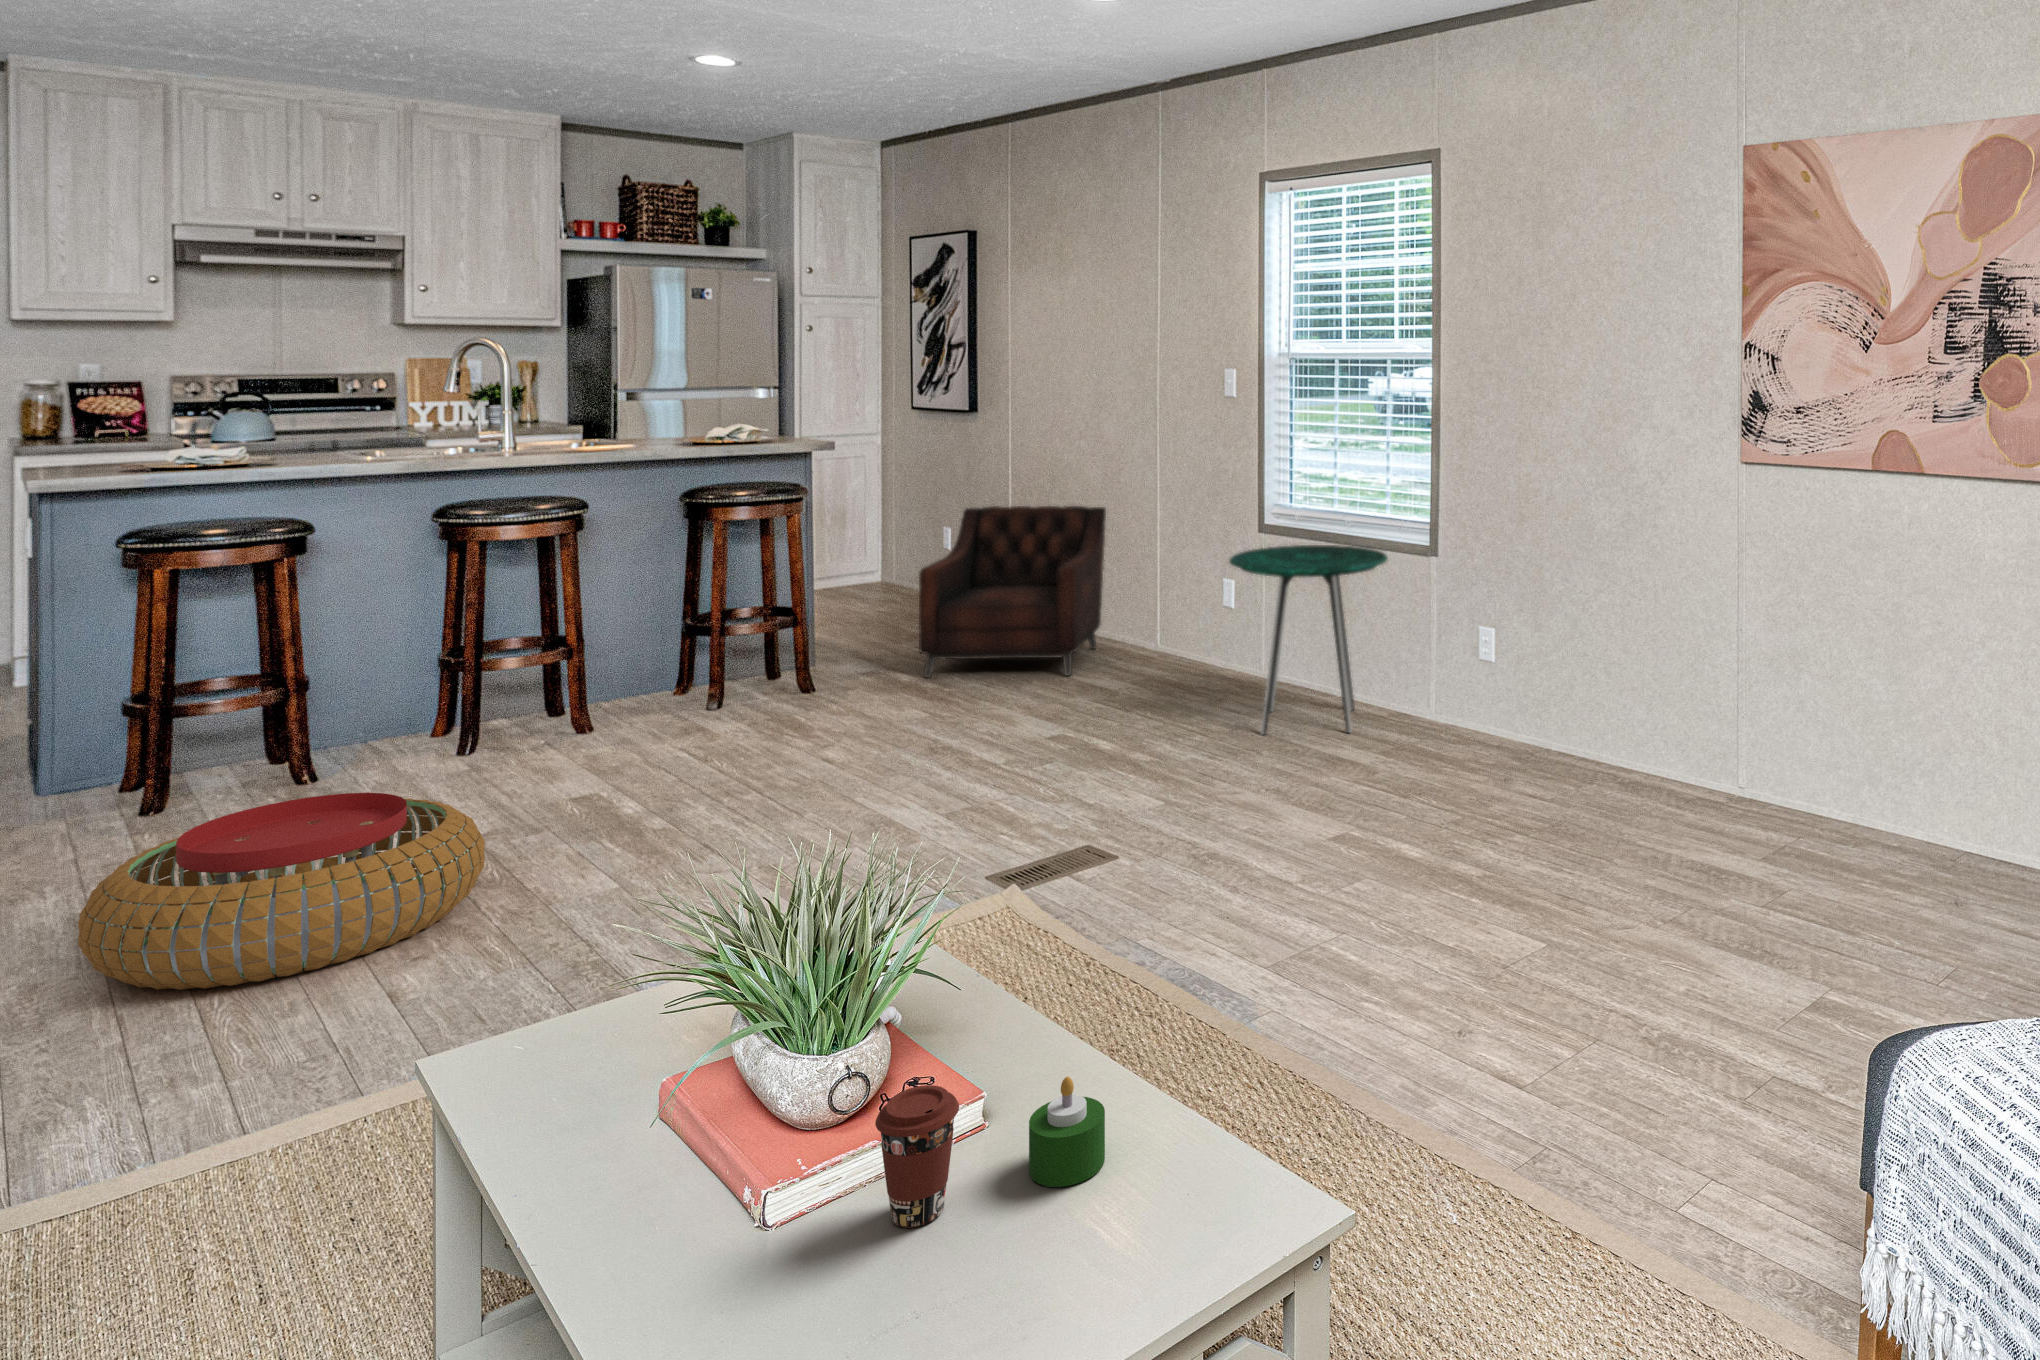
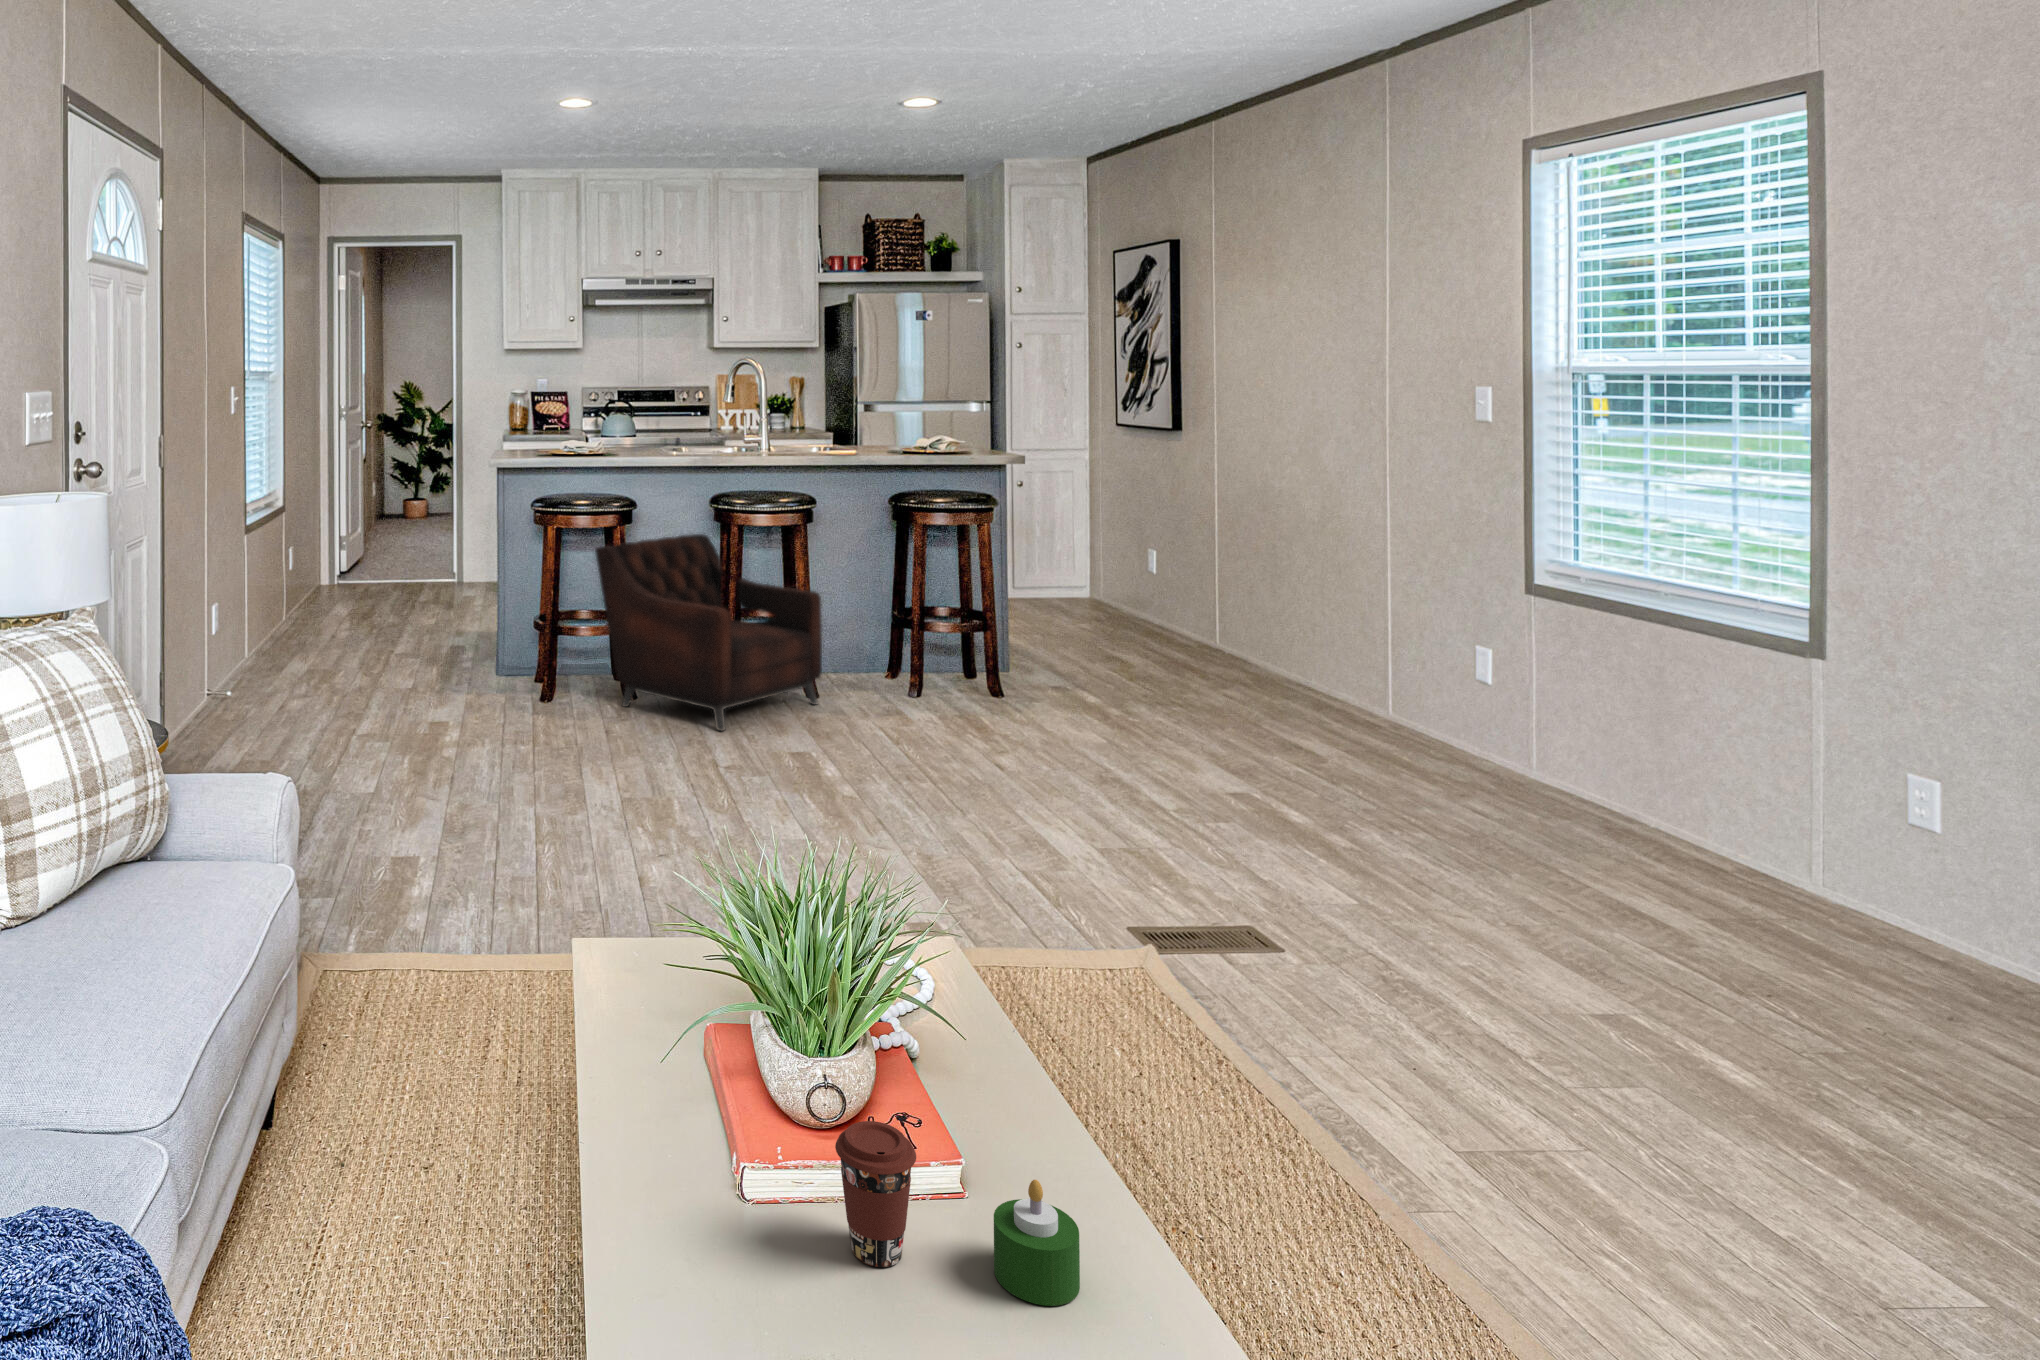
armchair: present [919,506,1106,678] -> present [595,534,822,731]
side table: present [1230,545,1388,735] -> none [1468,615,1731,881]
pouf: present [78,793,485,990] -> none [482,711,713,844]

